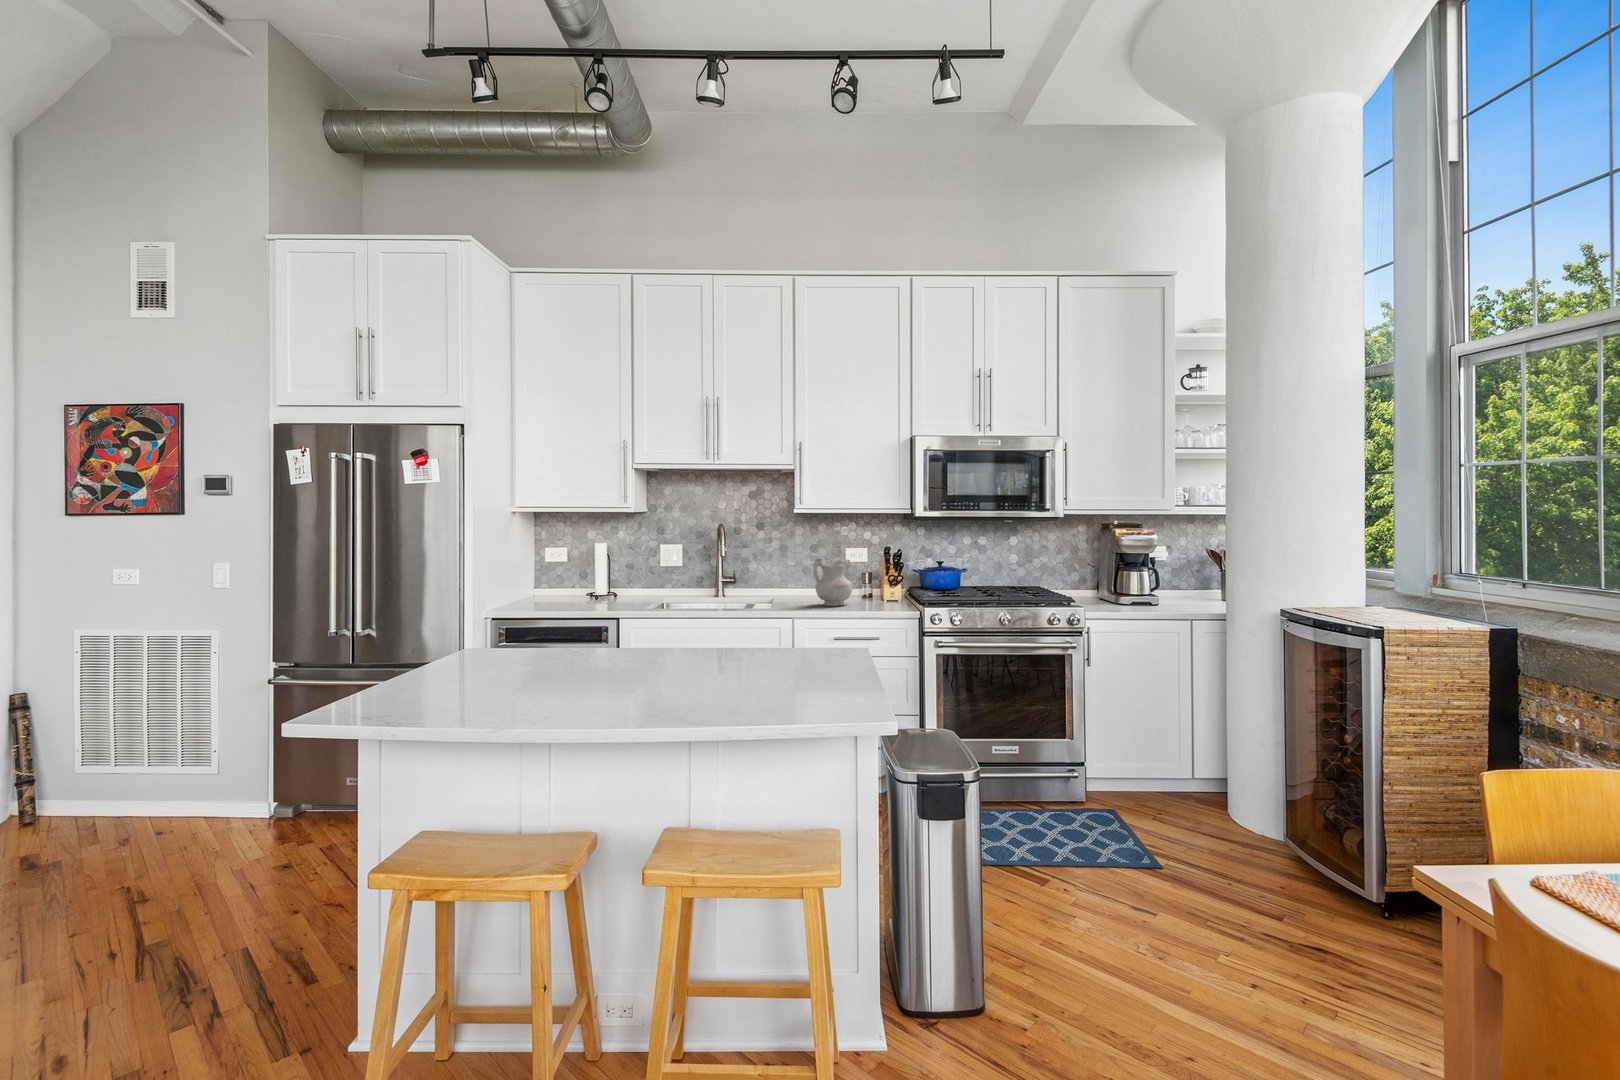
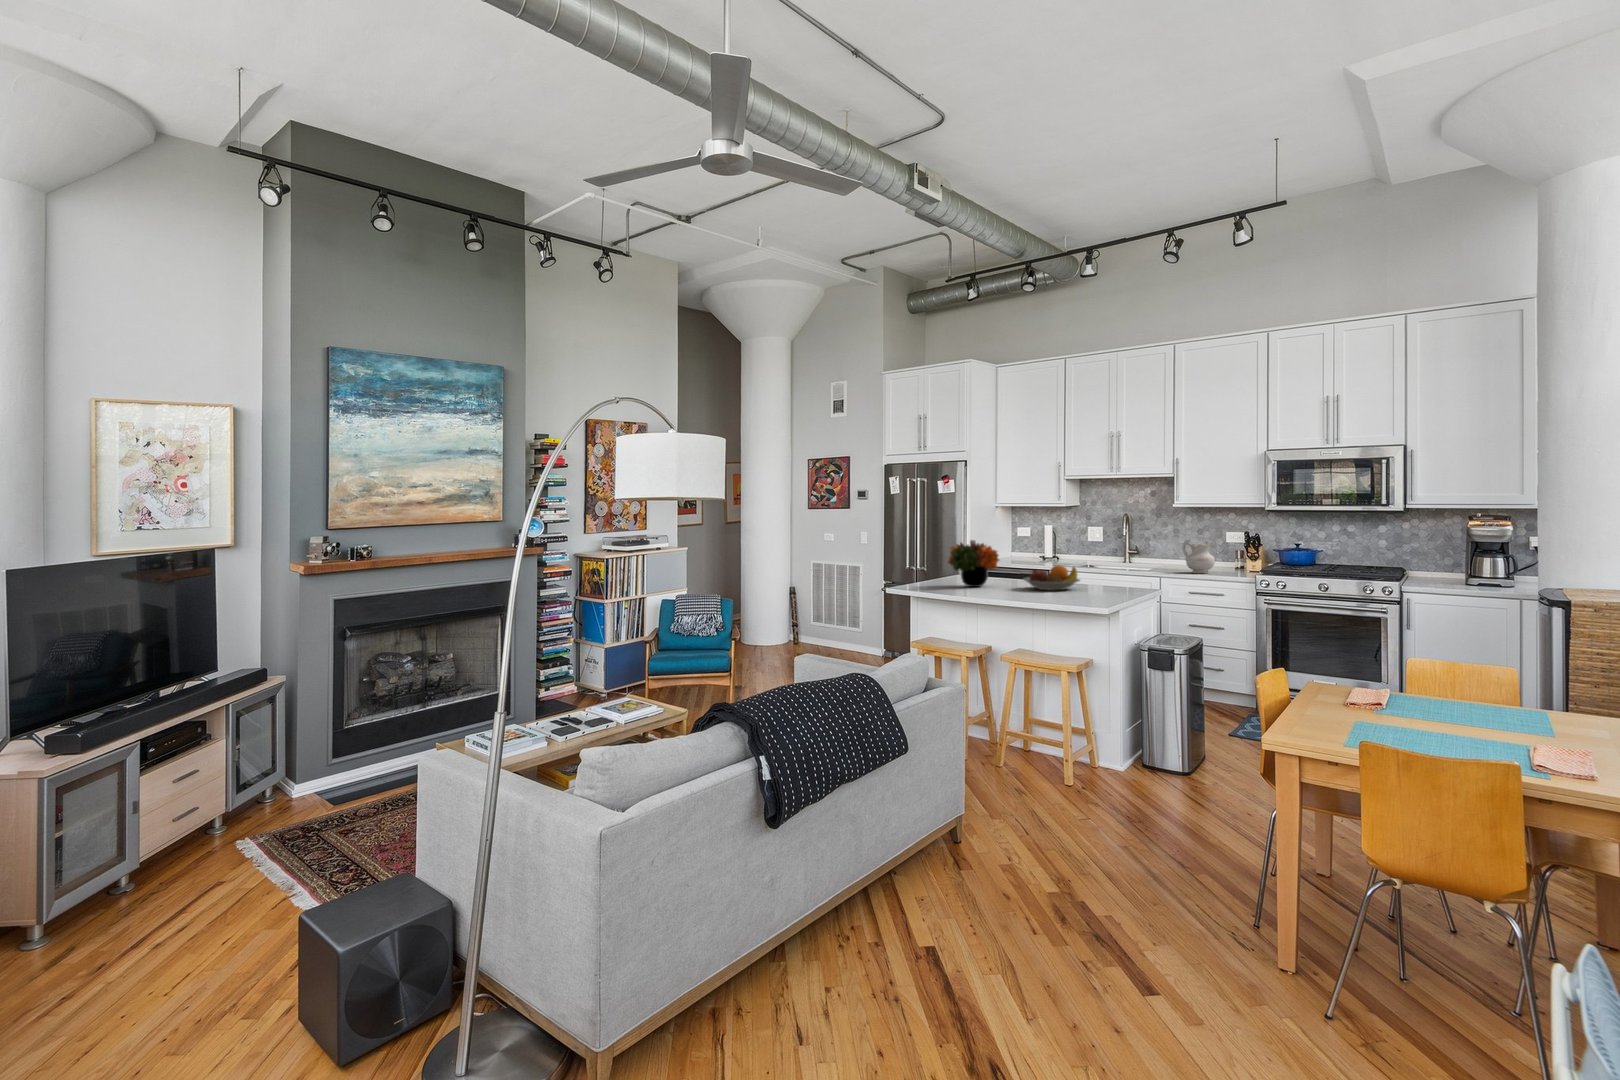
flower arrangement: none [463,567,596,679] -> present [948,540,999,587]
fruit bowl: none [658,614,778,672] -> present [1023,565,1080,590]

